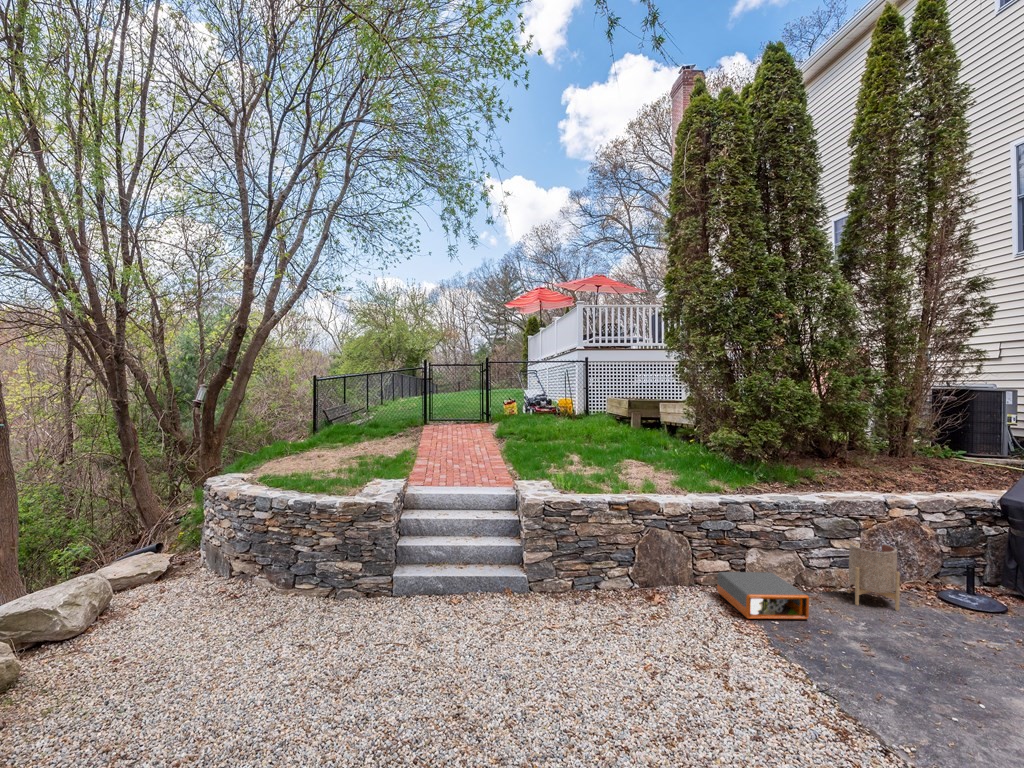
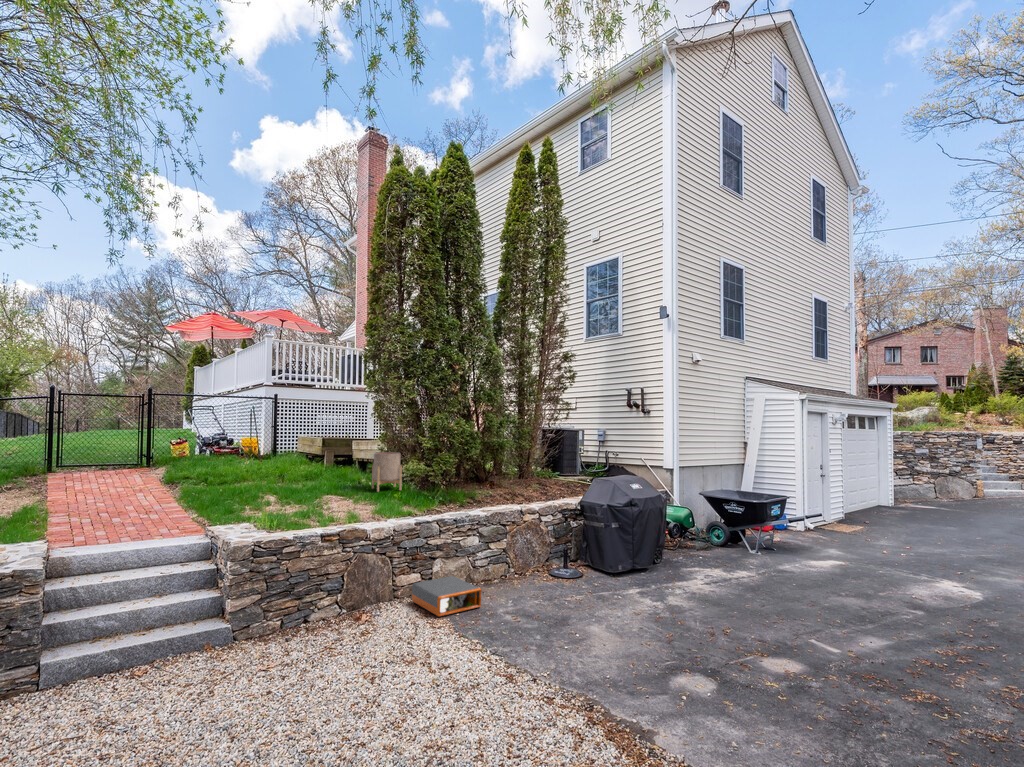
planter: present [847,544,900,611] -> present [372,452,402,491]

